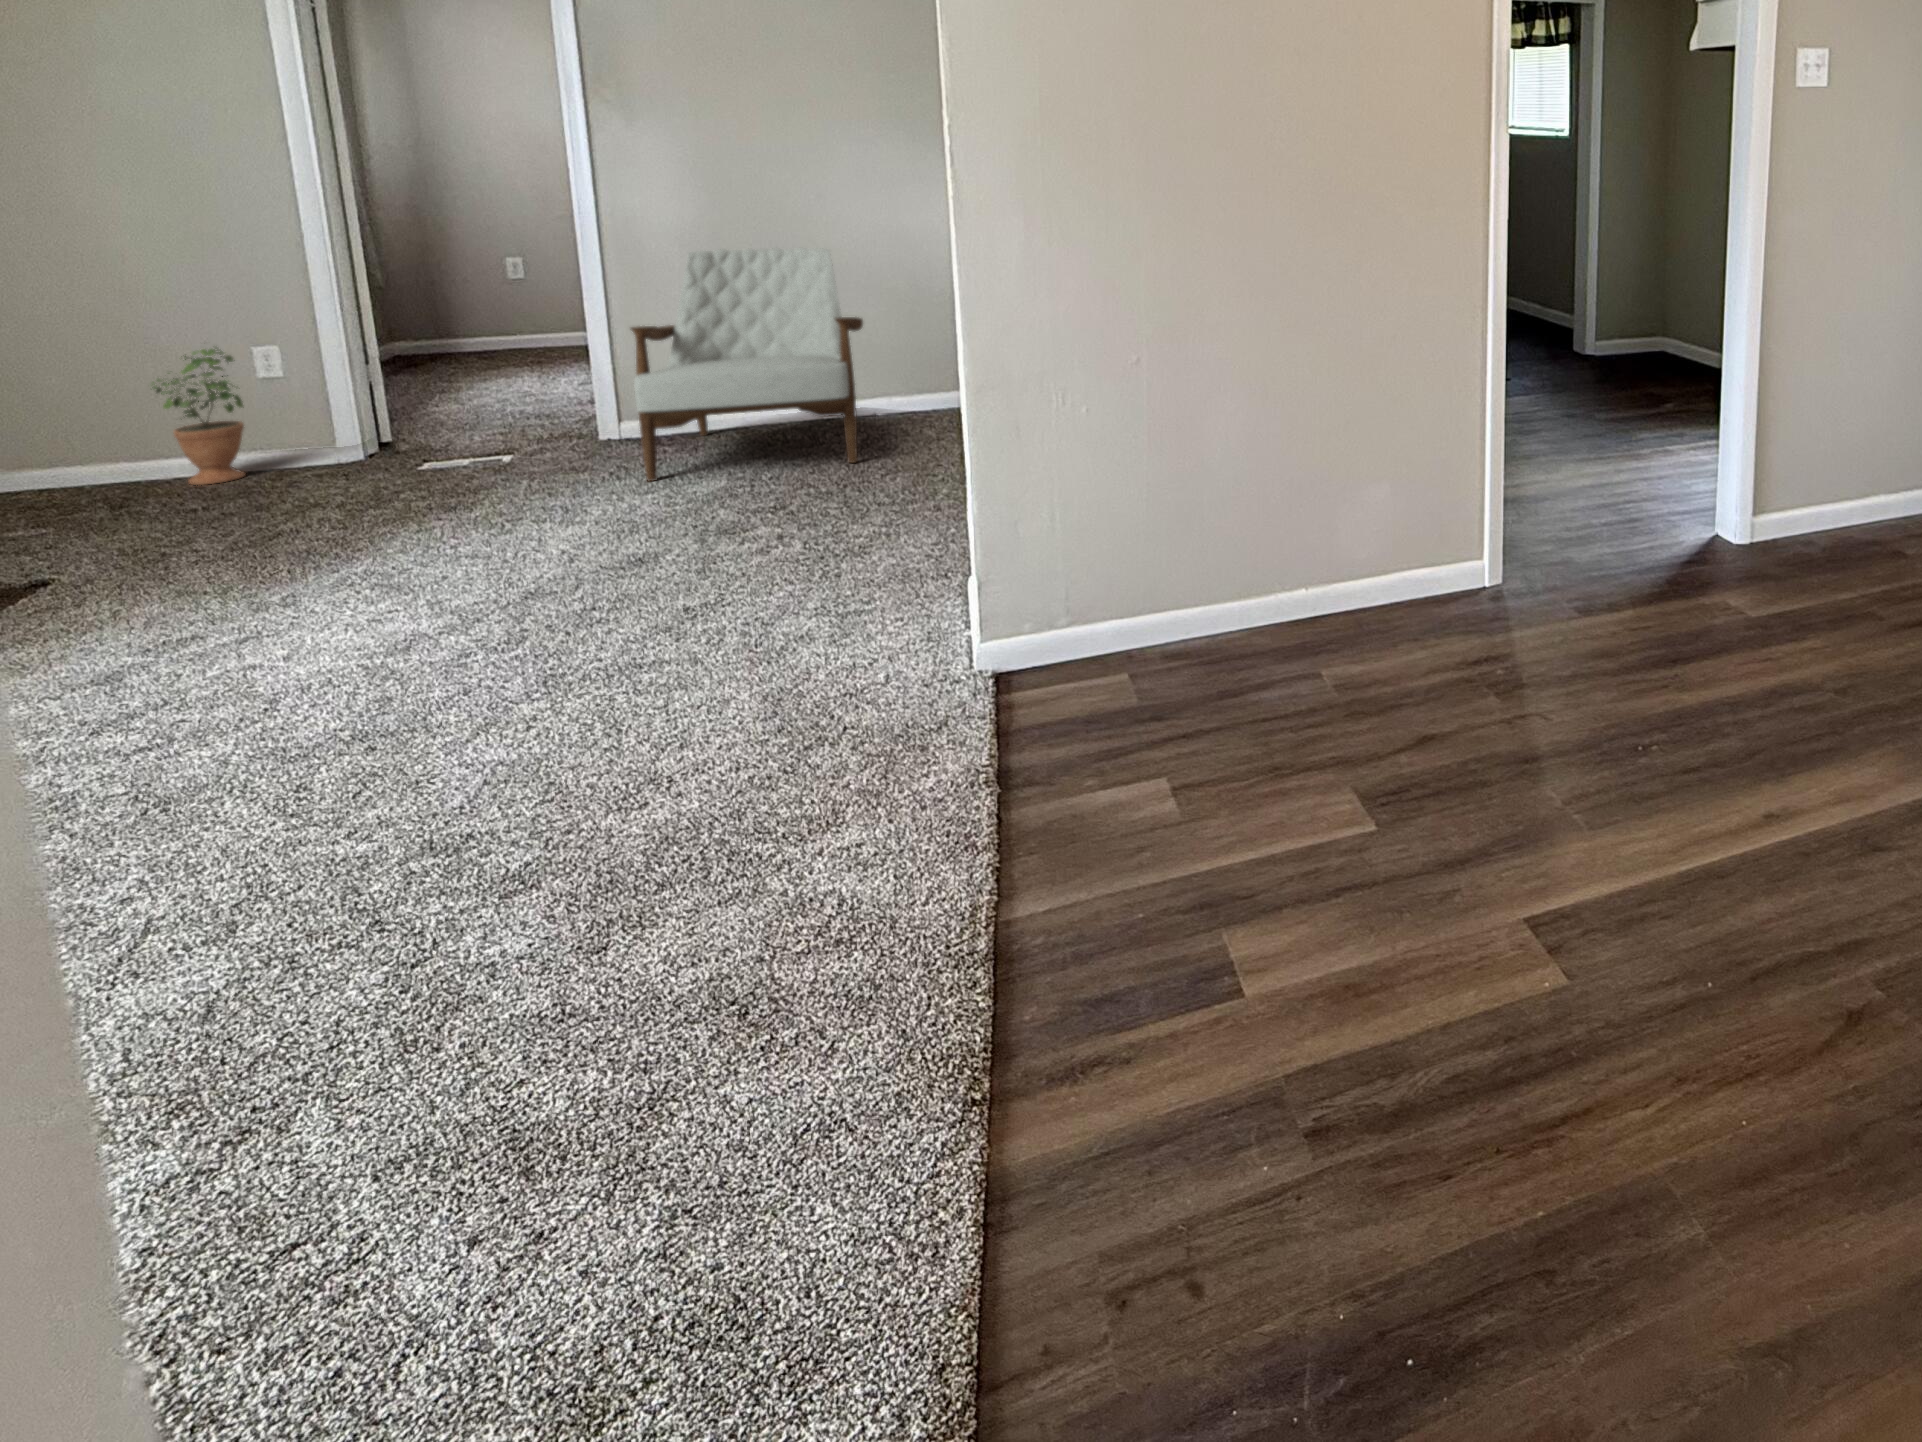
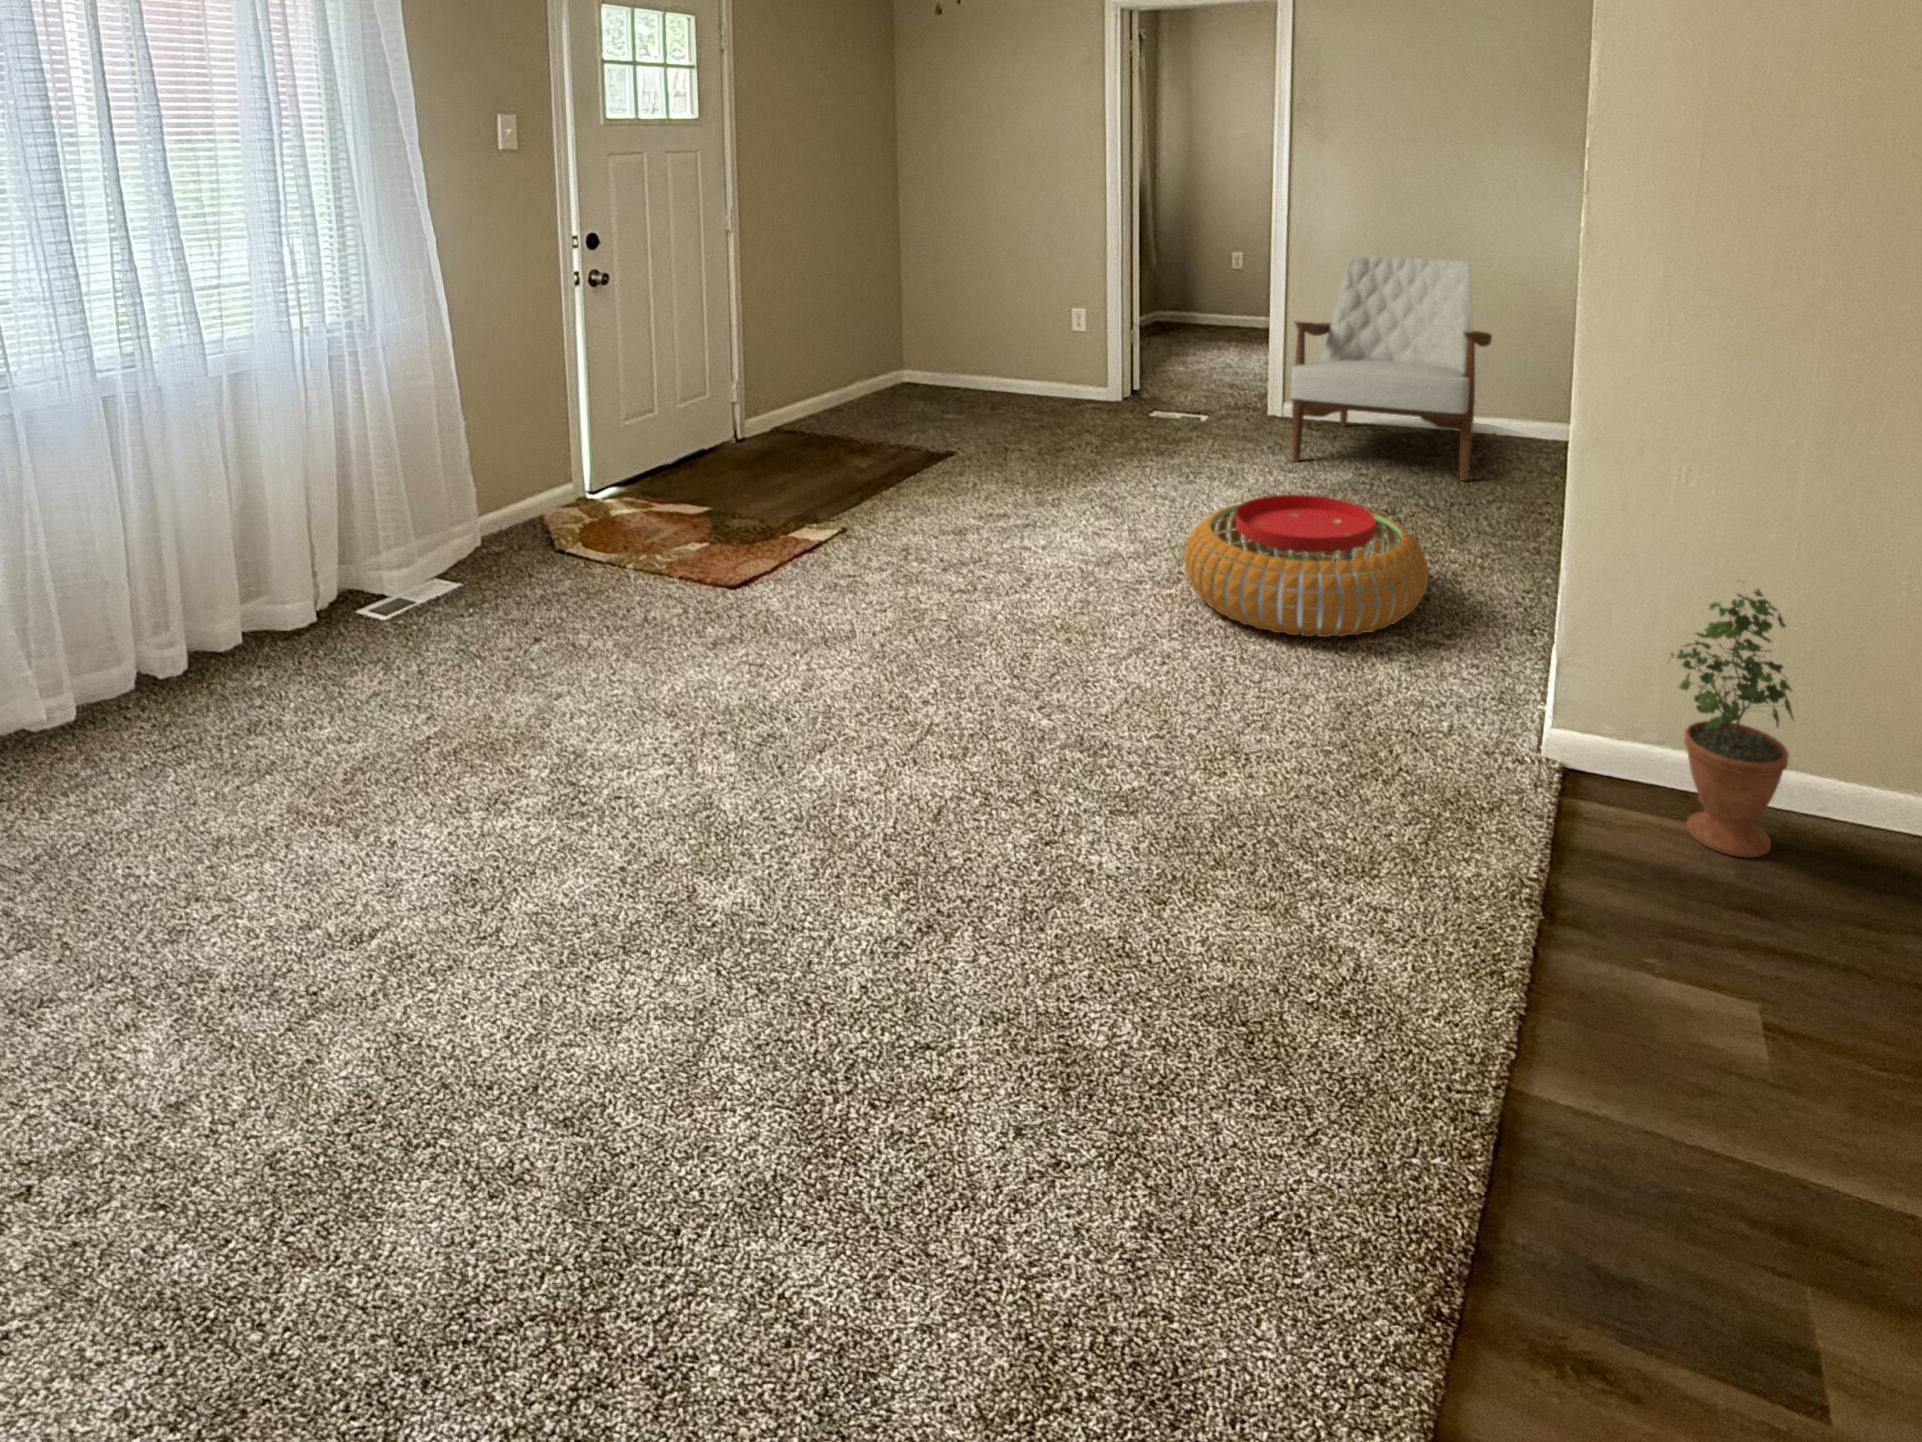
potted plant: present [151,348,246,485] -> present [1671,580,1794,857]
pouf: none [530,503,839,658] -> present [1185,495,1428,637]

